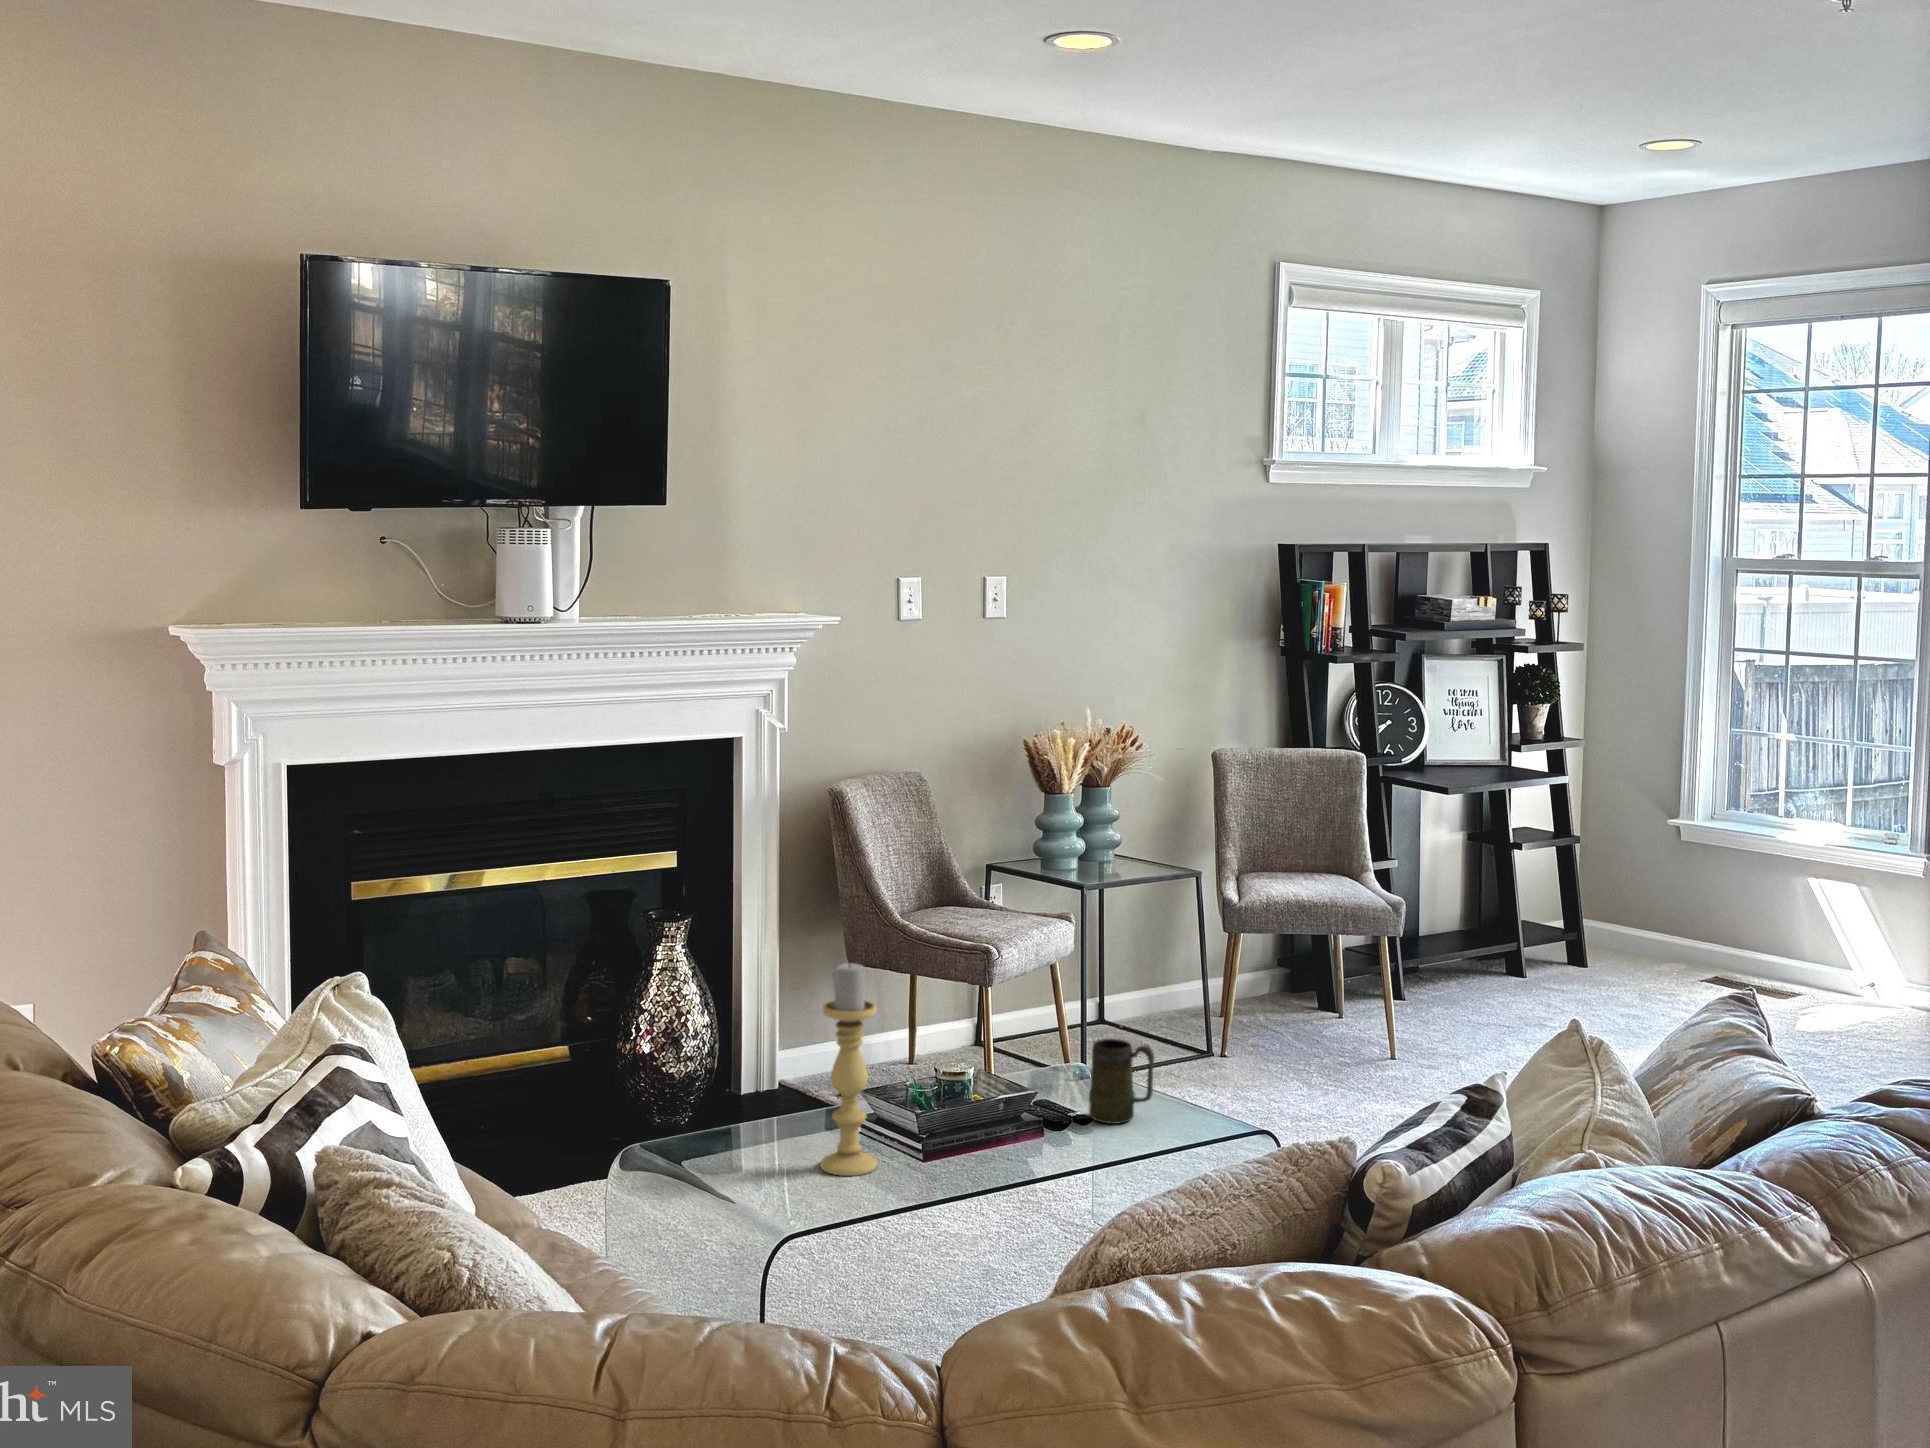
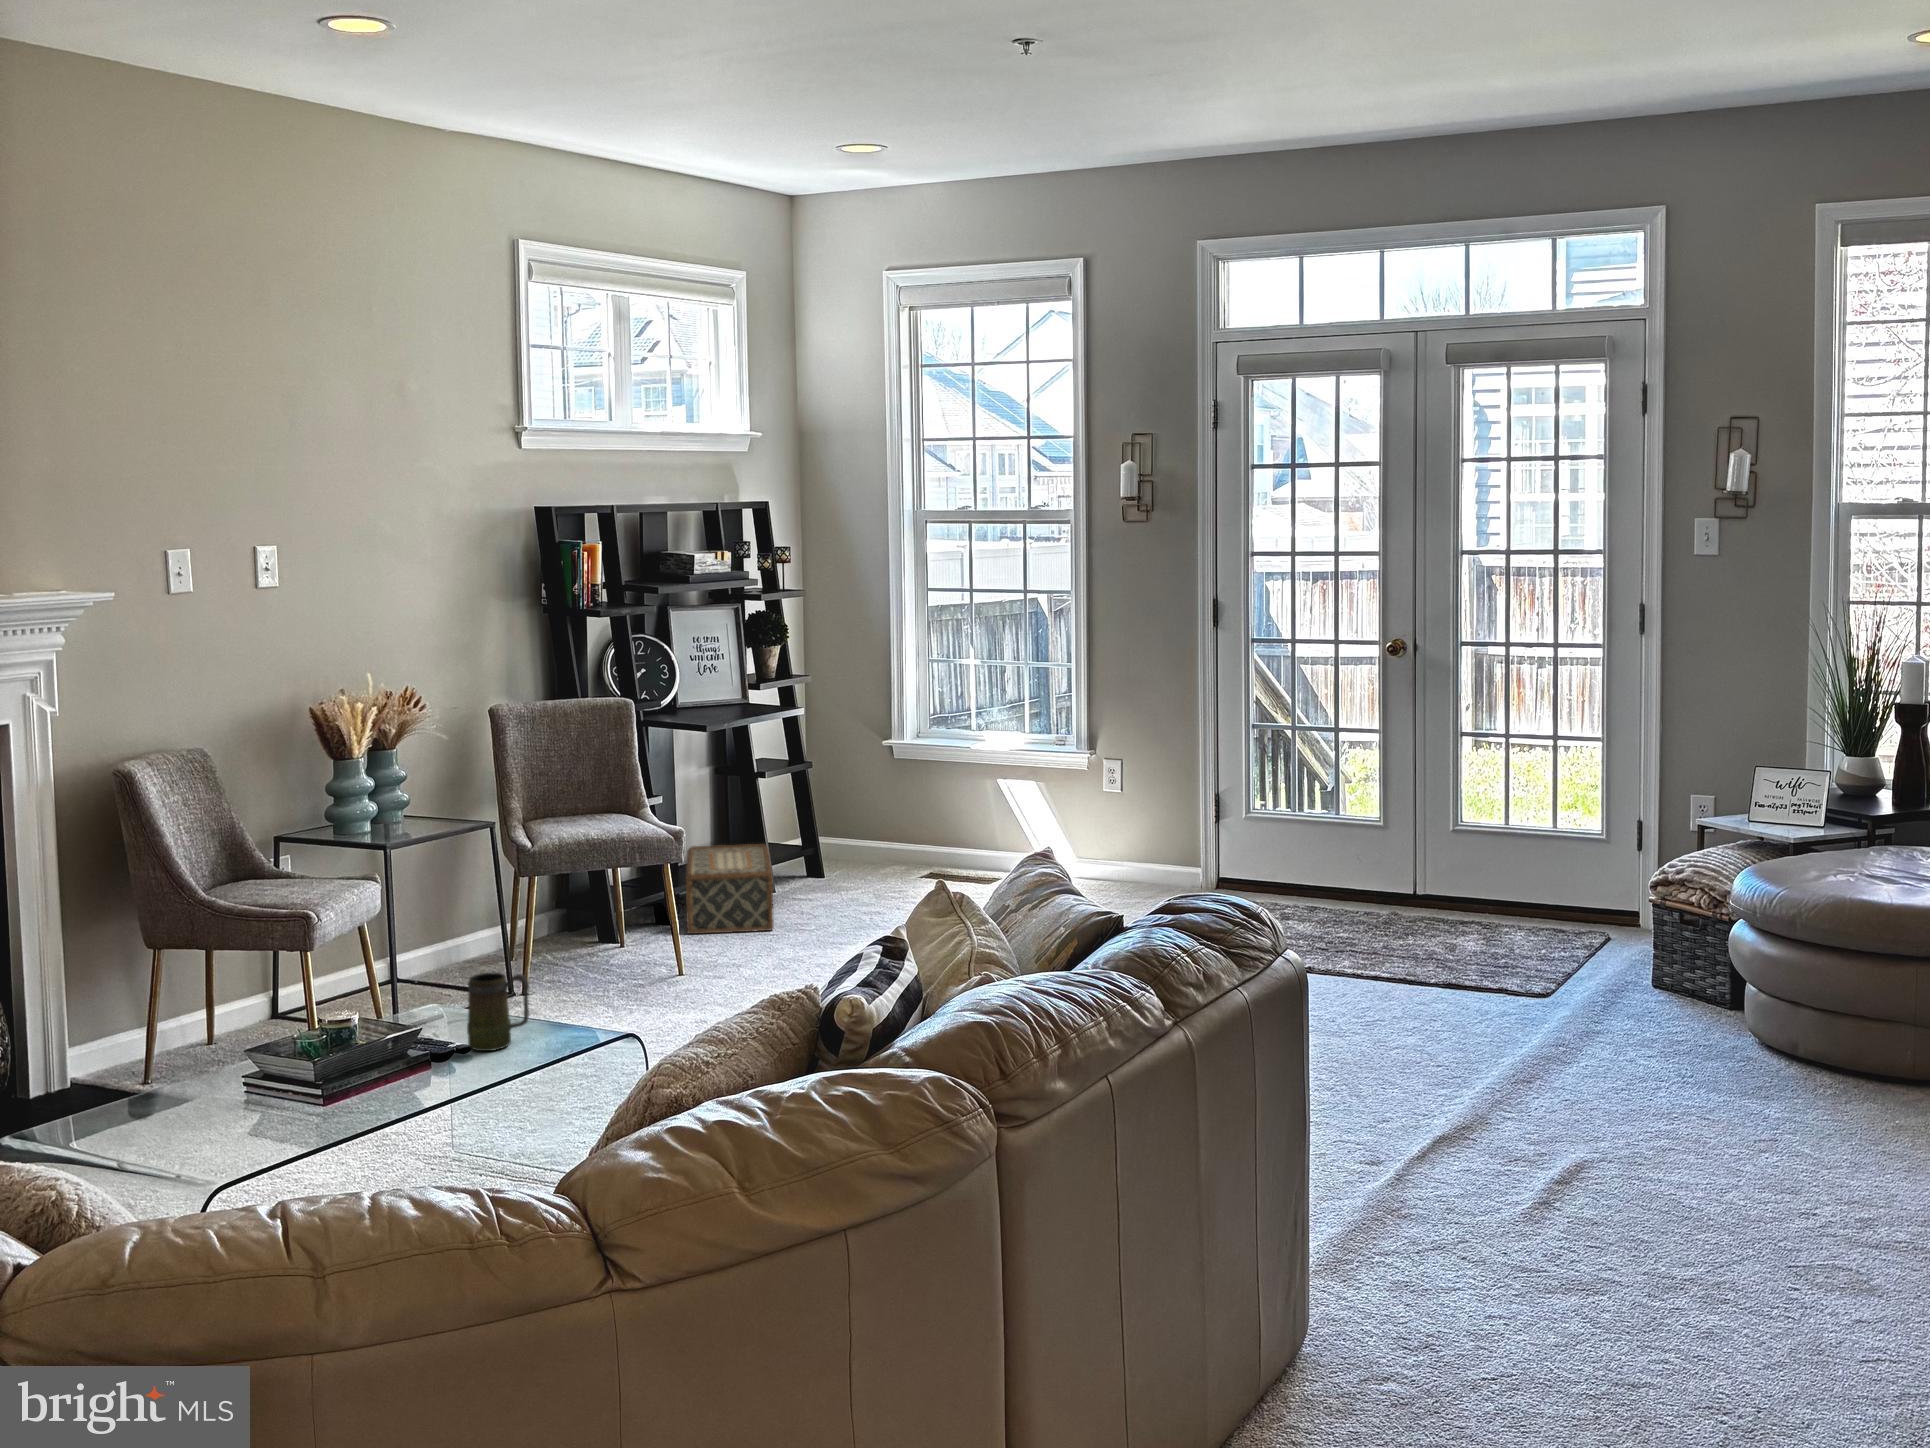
woven basket: none [1411,918,1518,1023] -> present [686,844,774,934]
candle holder: present [821,963,877,1176] -> none [210,927,277,1138]

